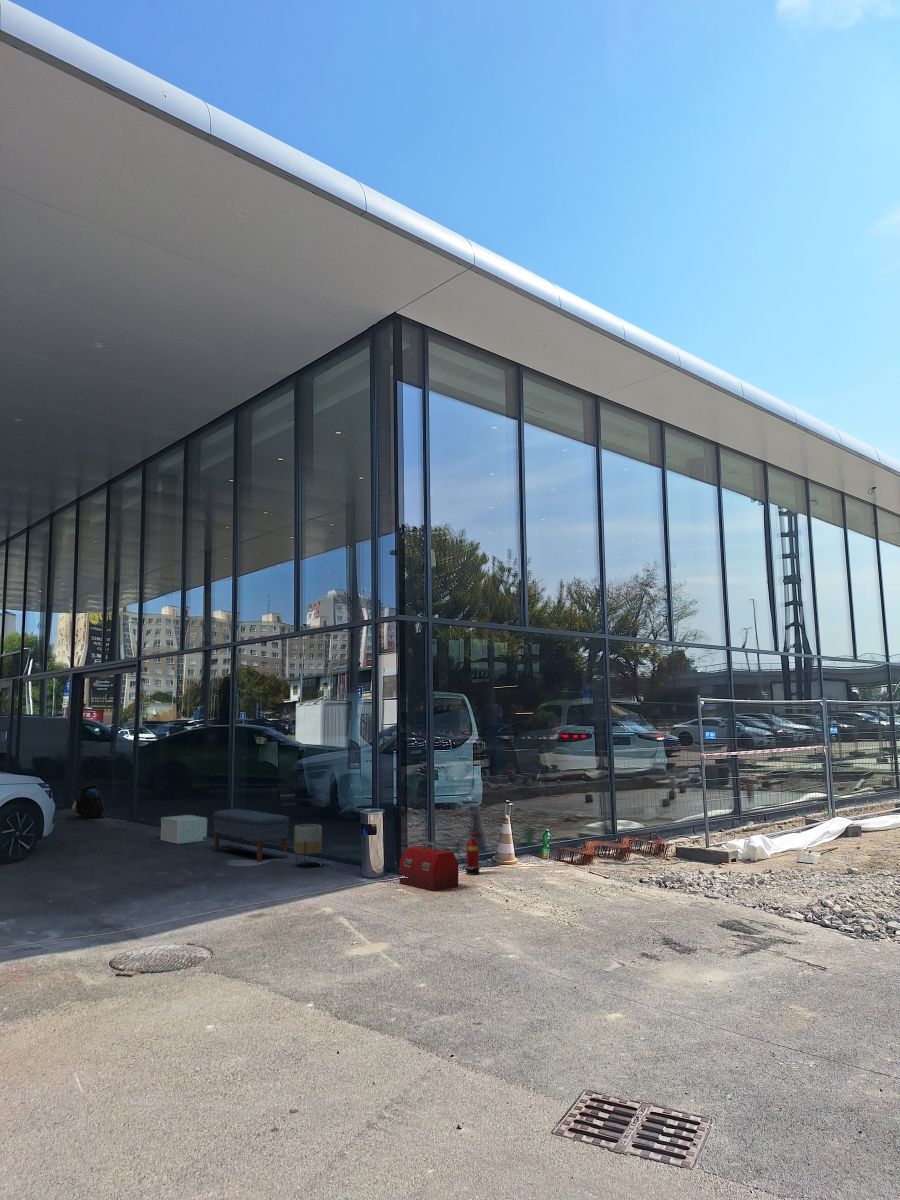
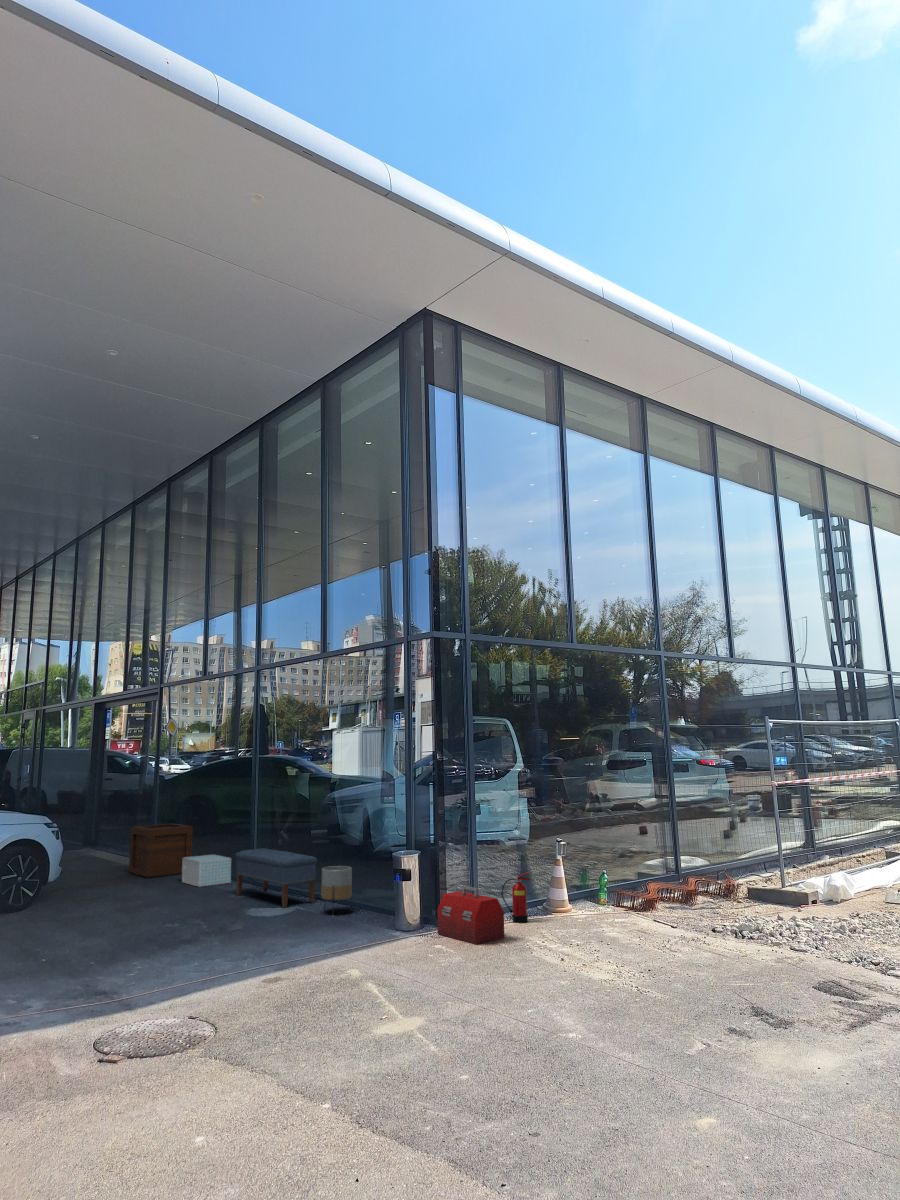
backpack: present [72,782,105,818] -> none [95,819,129,857]
wooden crate: none [108,786,170,836] -> present [129,823,193,878]

